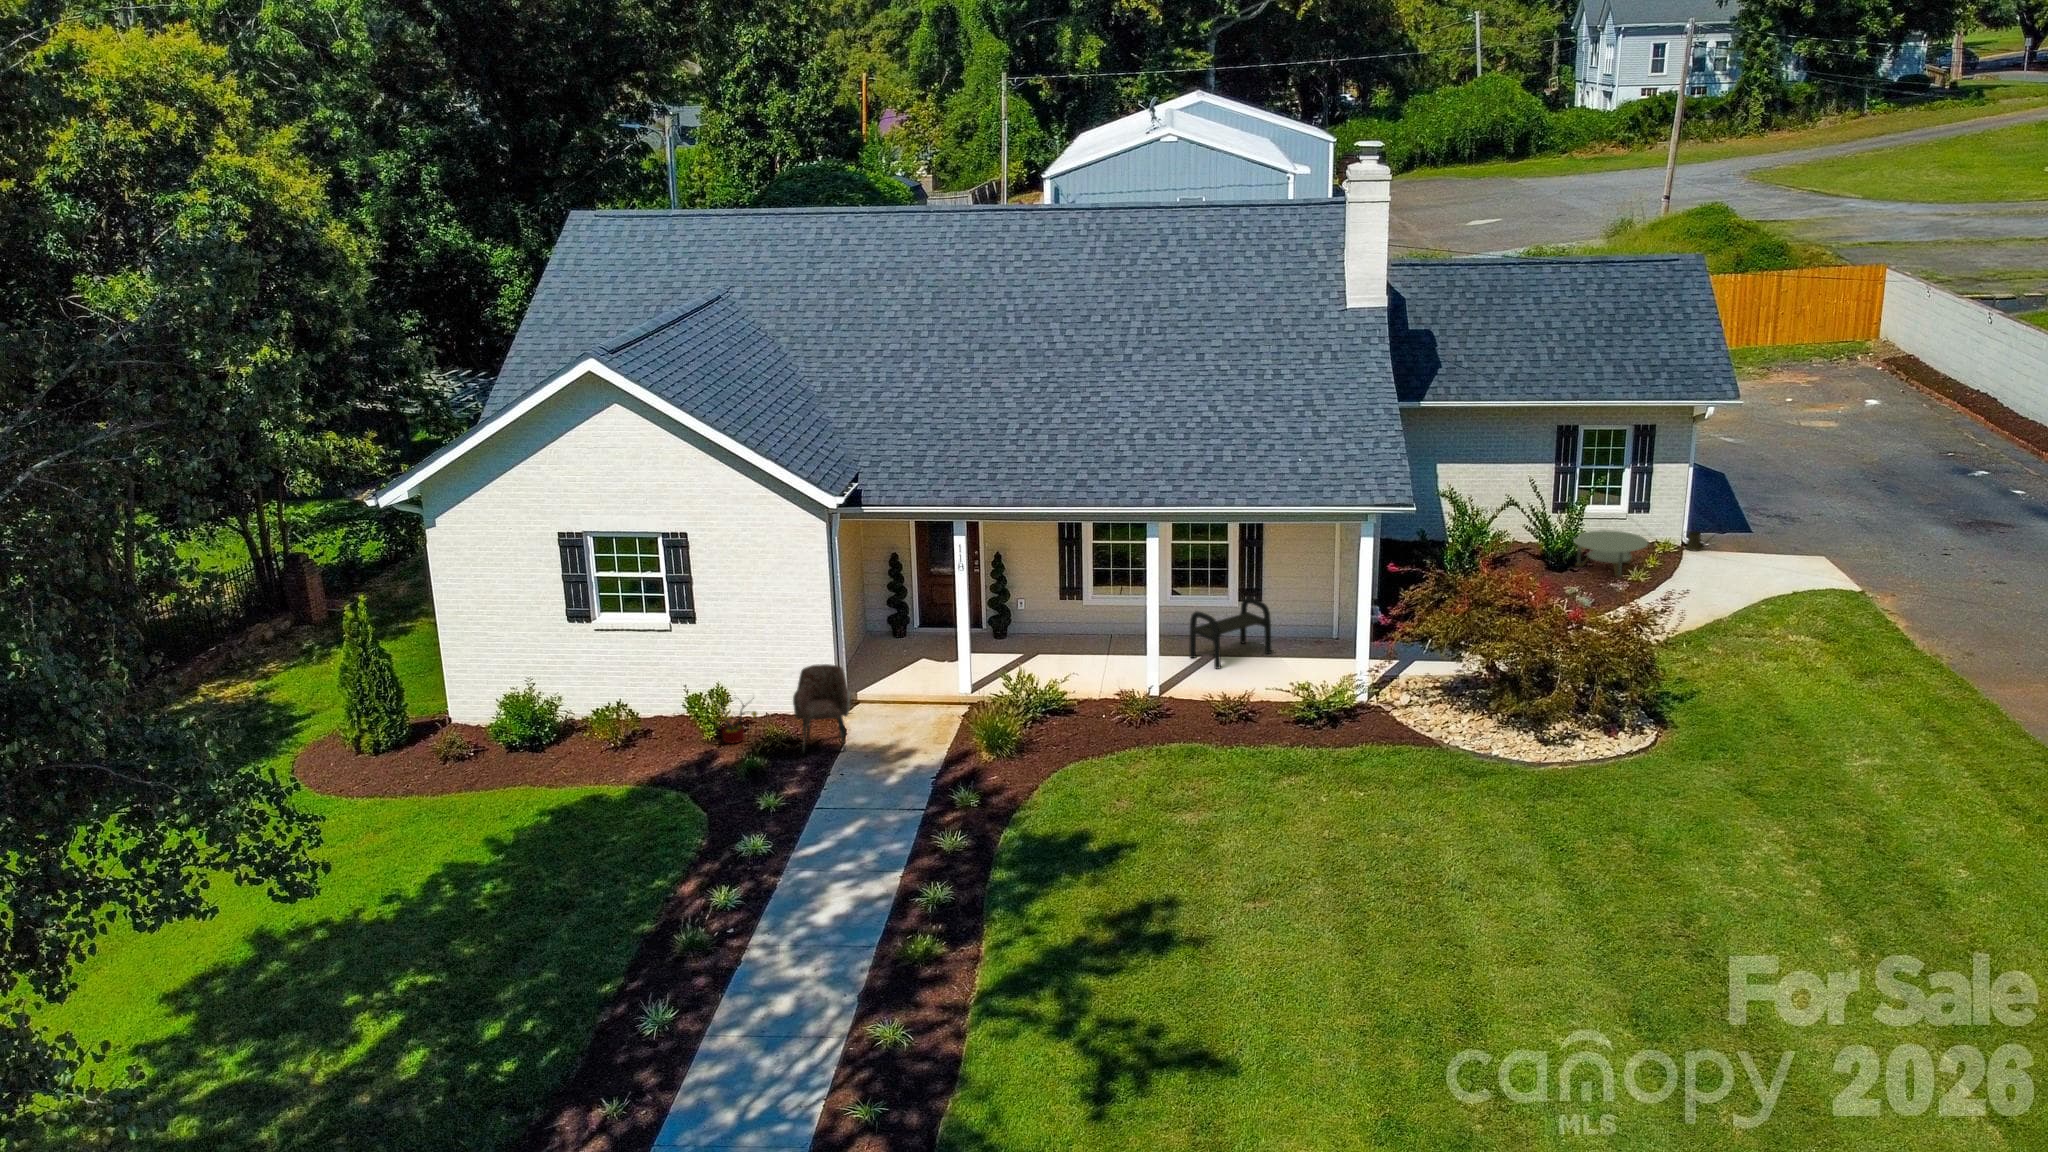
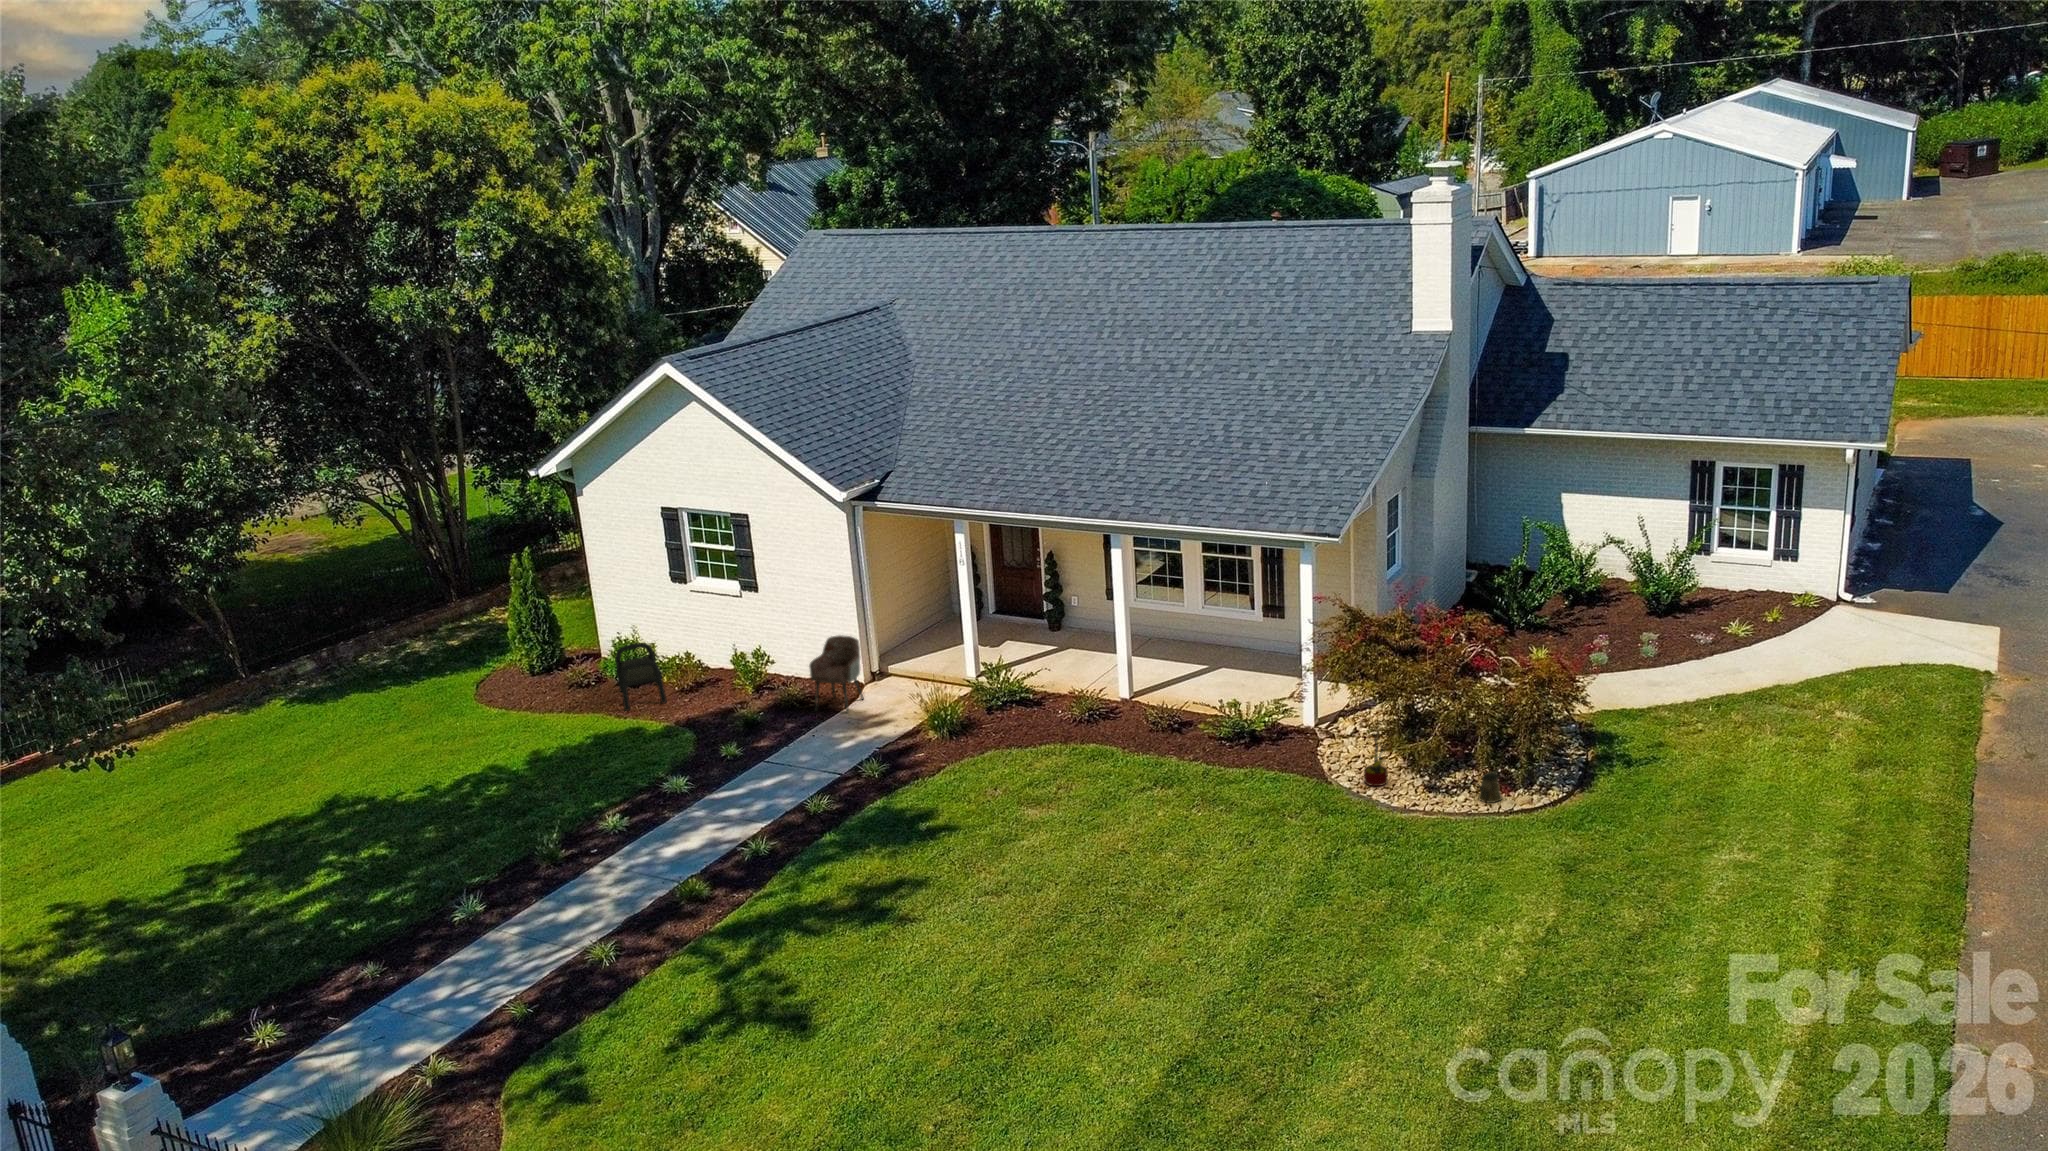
round table: present [1574,530,1648,579] -> none [1683,576,1768,629]
watering can: present [1686,531,1710,551] -> present [1477,771,1502,803]
bench: present [1189,597,1271,669] -> present [615,643,667,711]
decorative plant: present [720,693,757,744] -> present [1364,730,1388,786]

